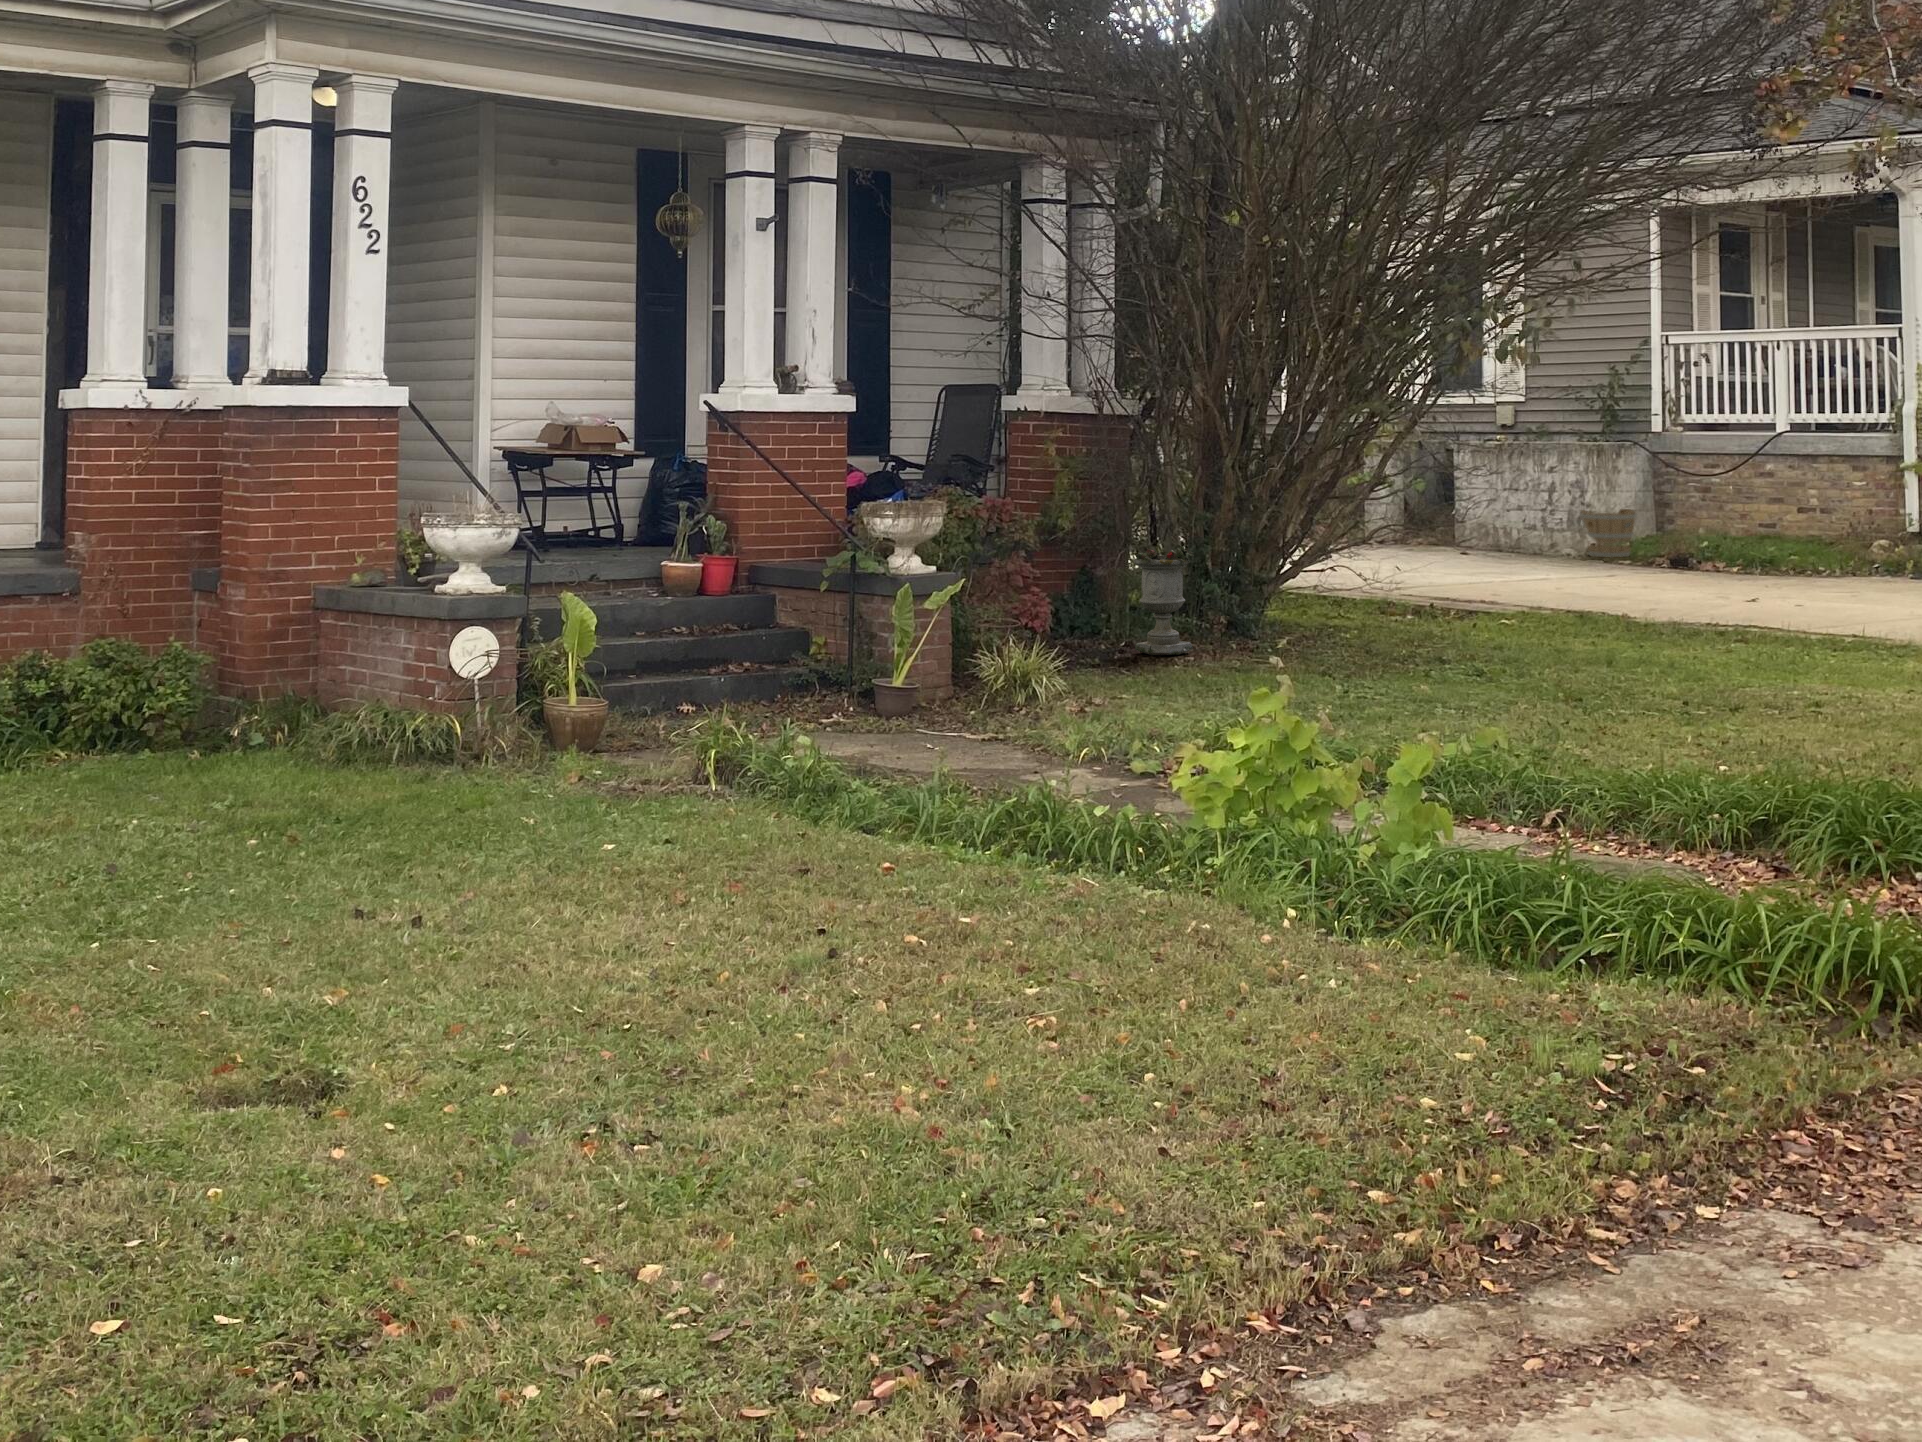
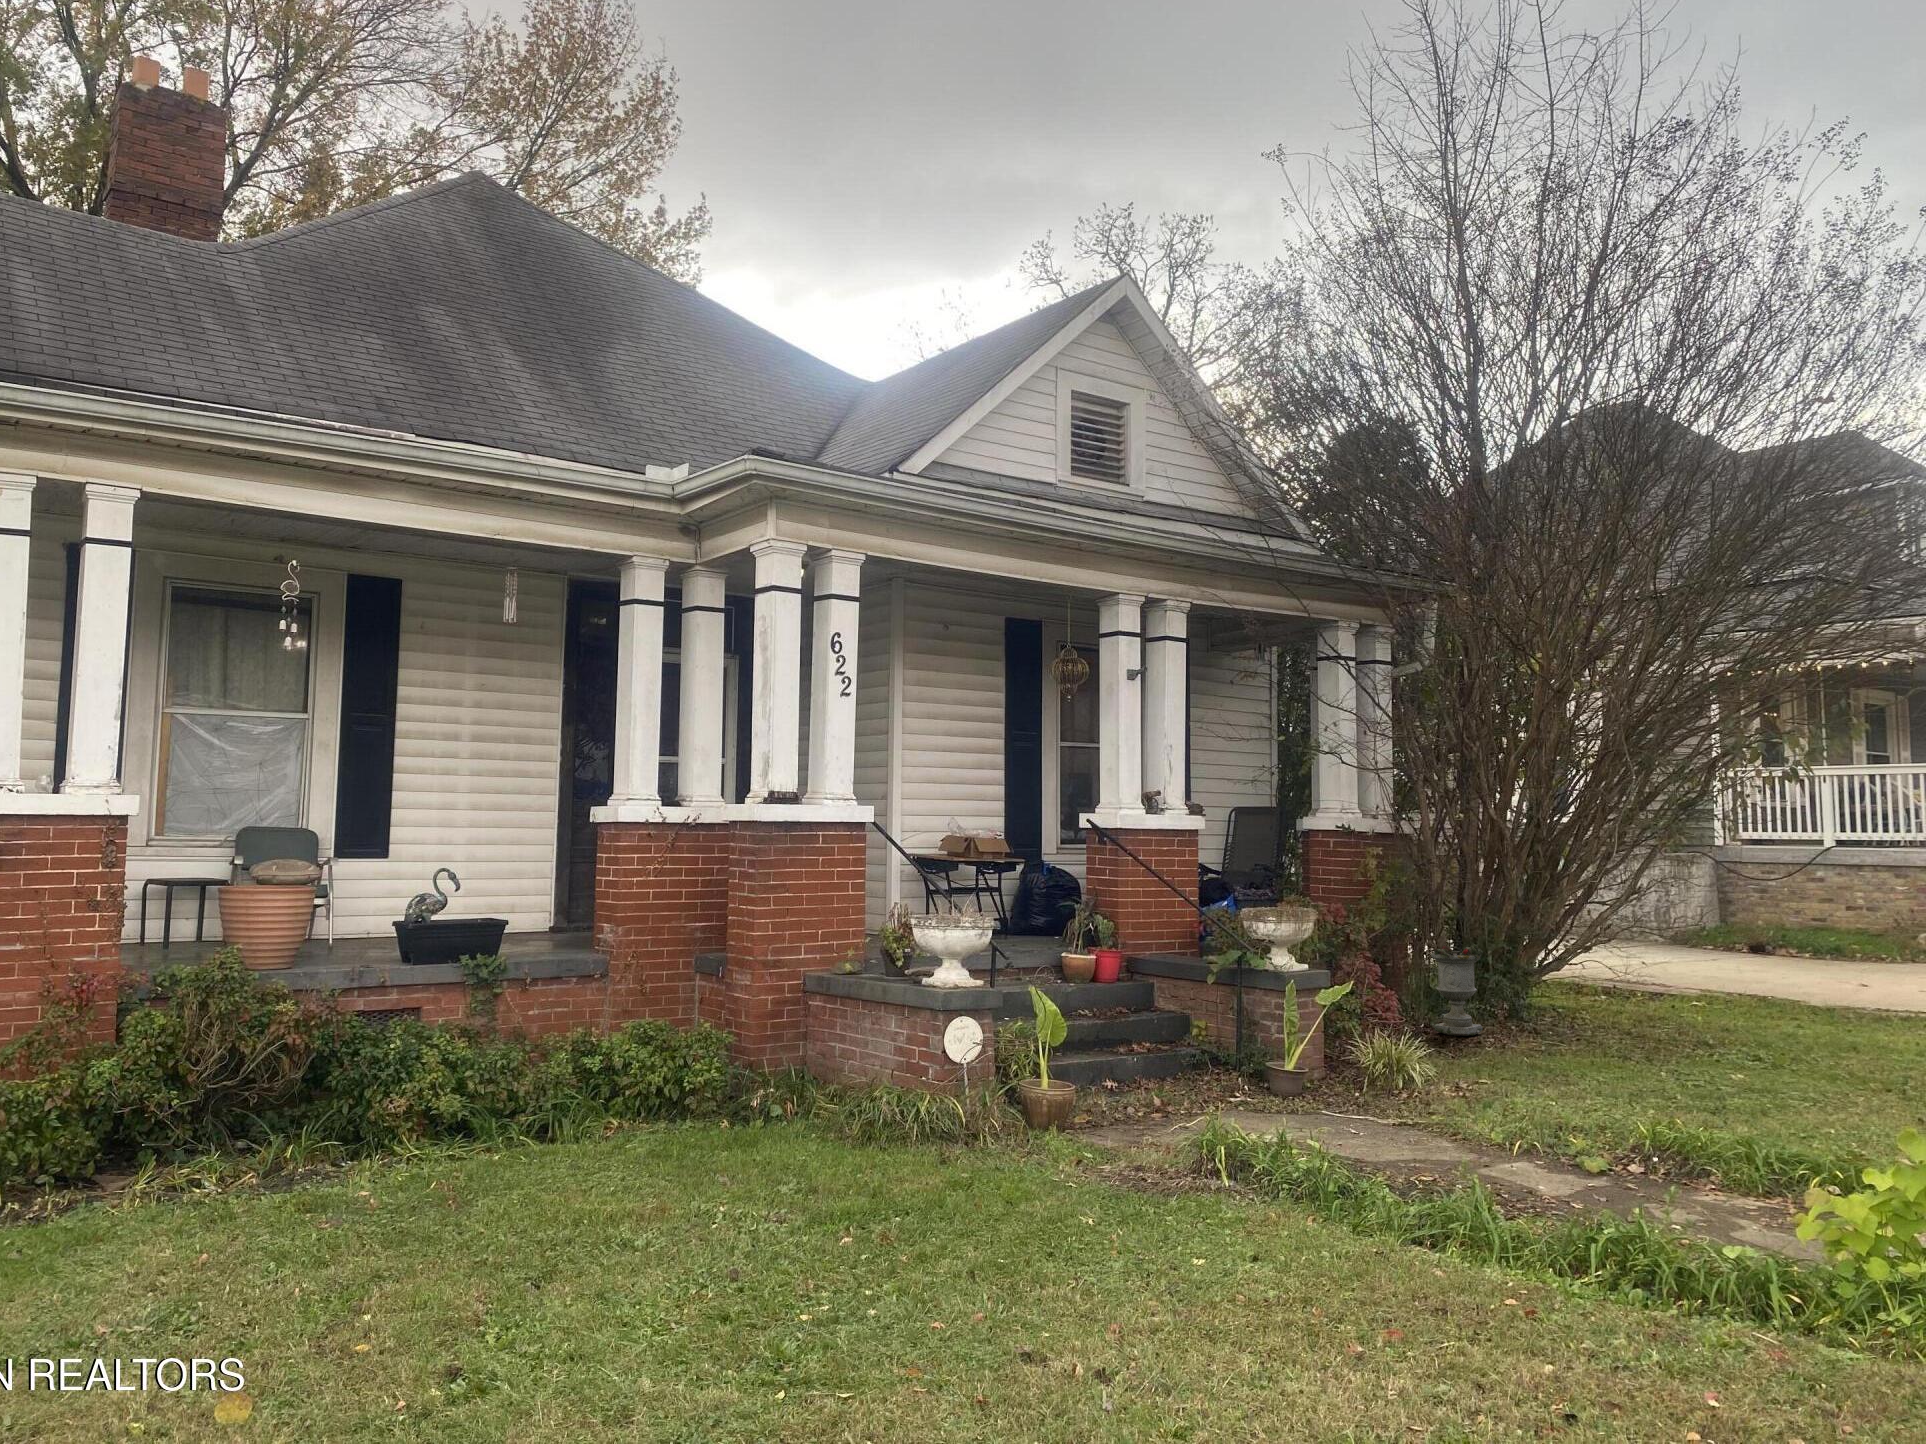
wooden bucket: present [1581,509,1637,558] -> none [1669,906,1717,945]

